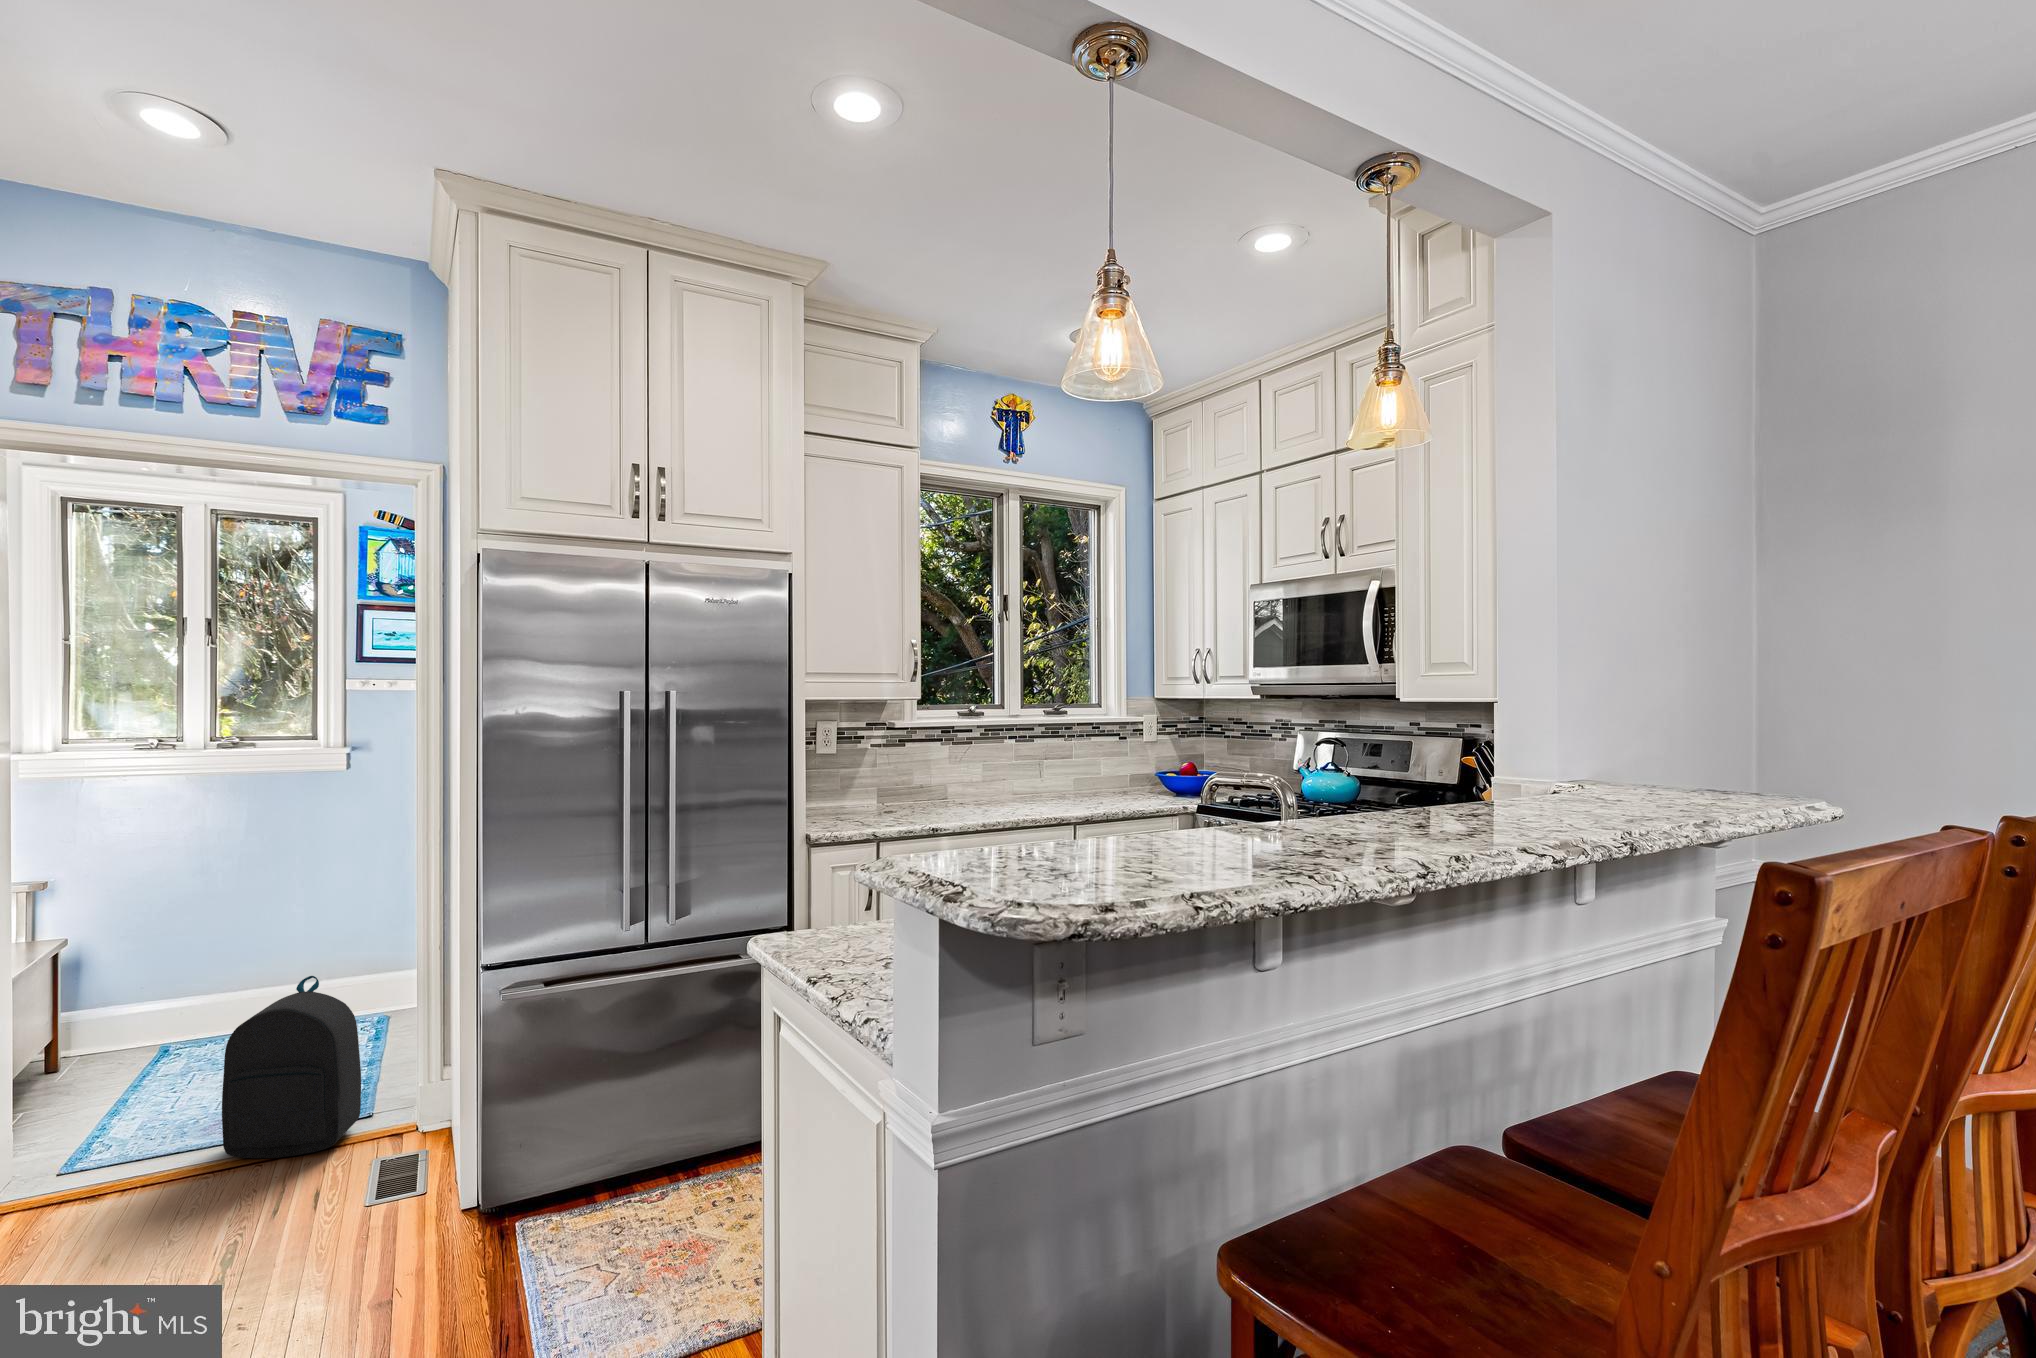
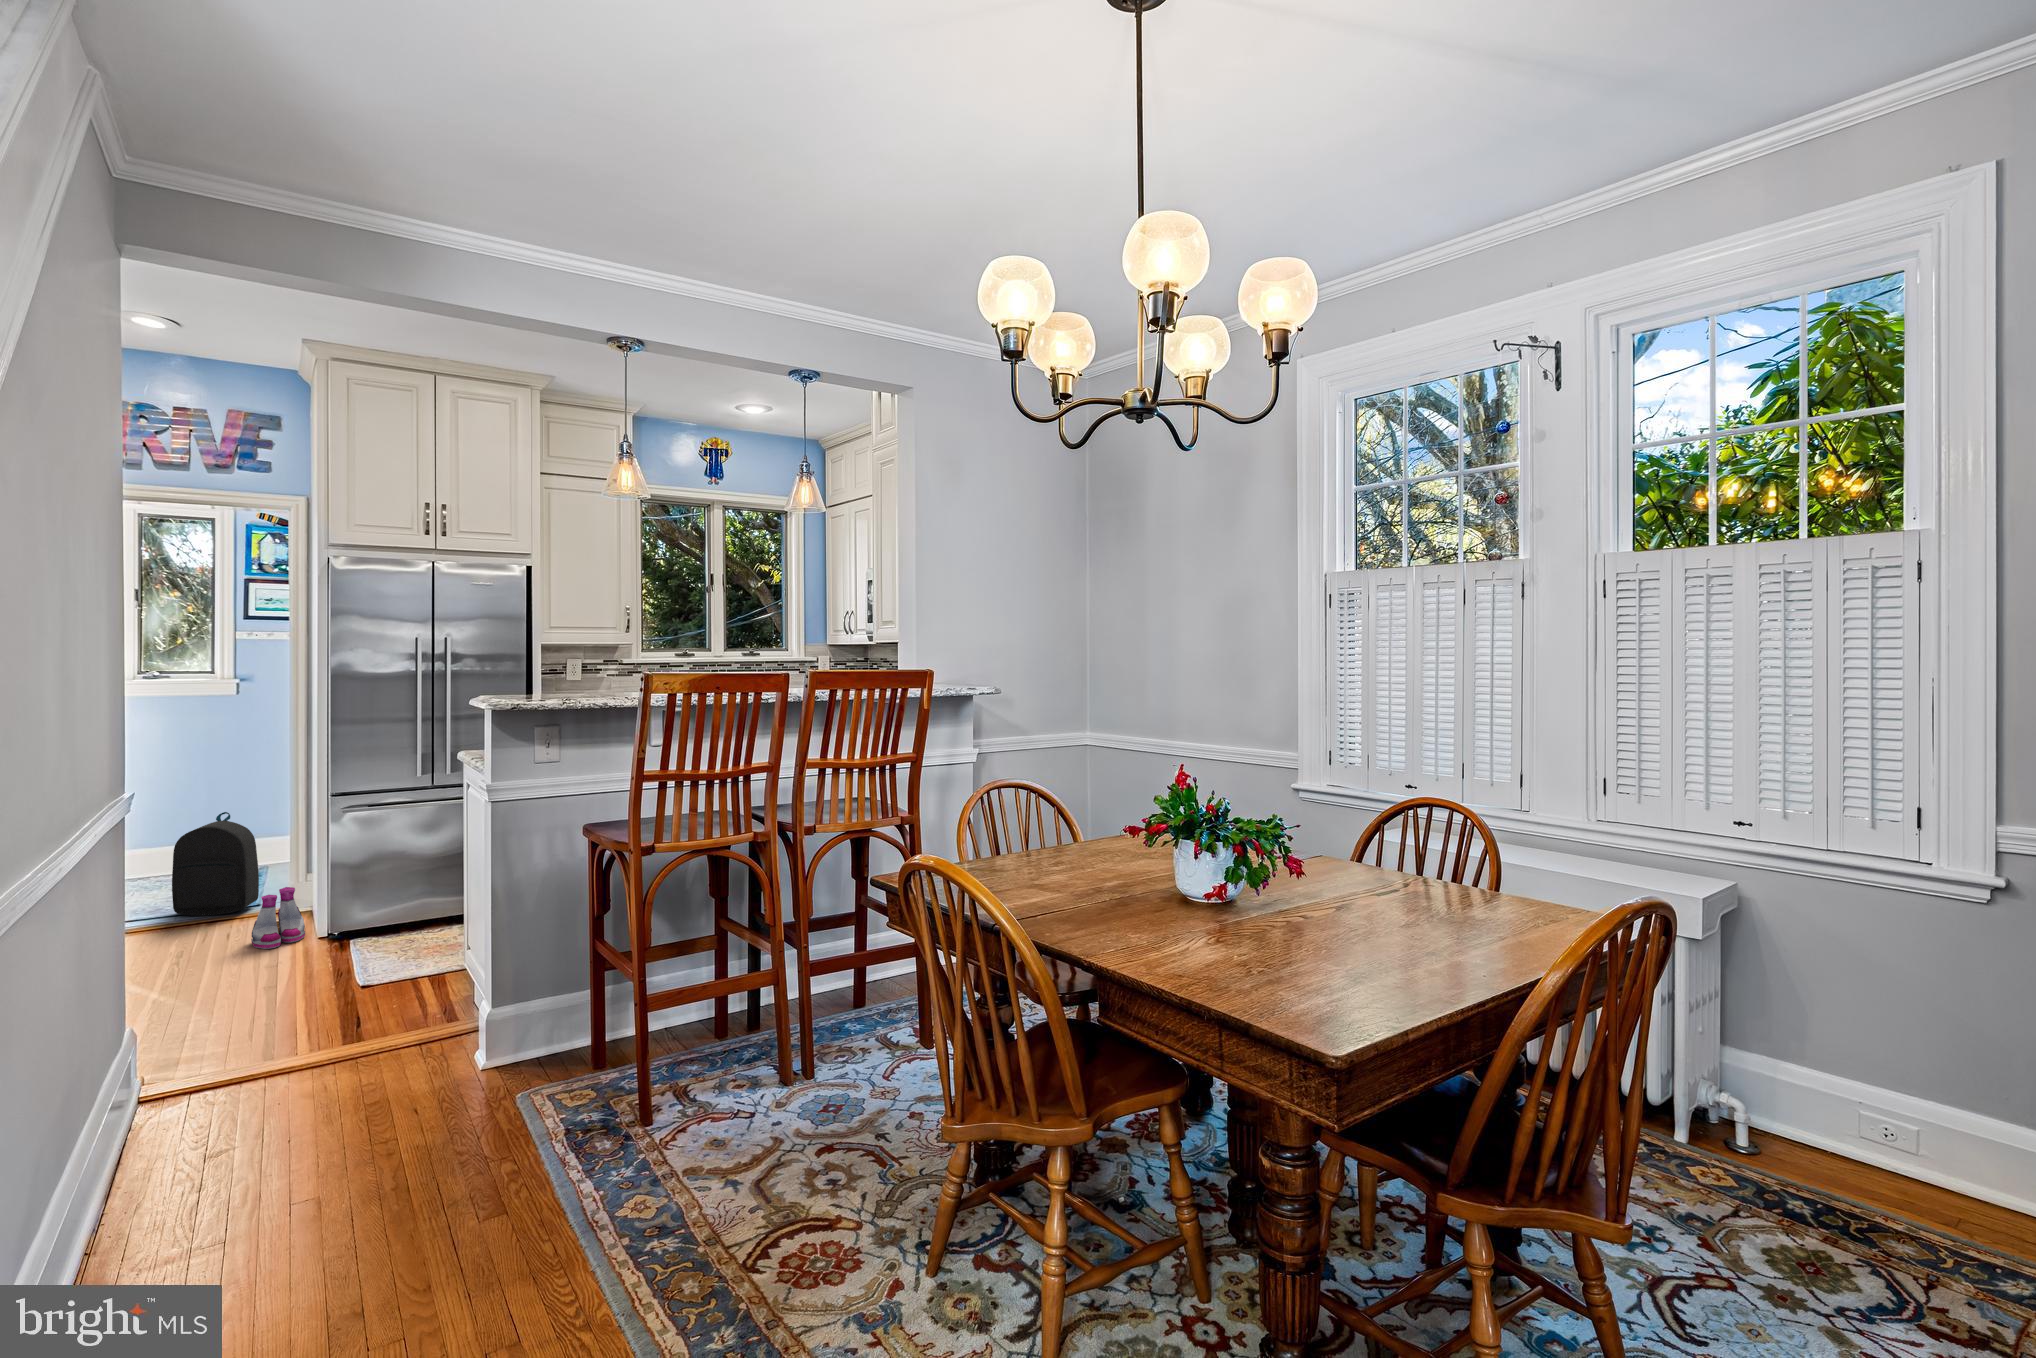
boots: none [335,1142,431,1277] -> present [251,887,305,949]

